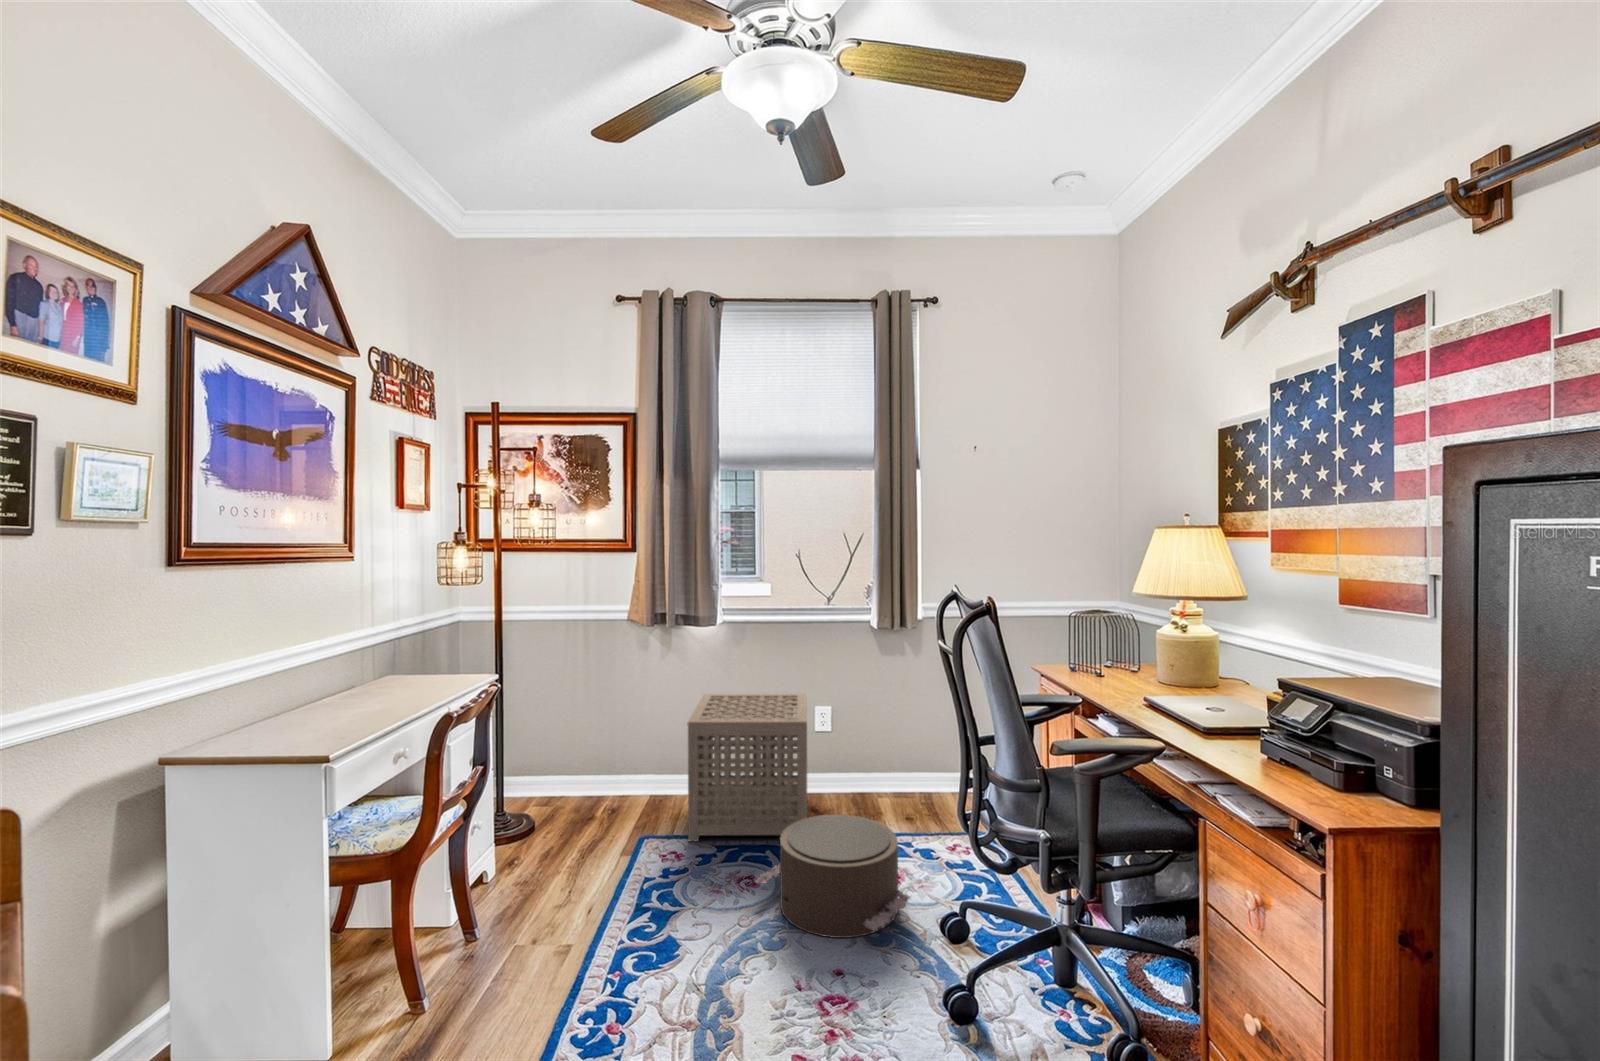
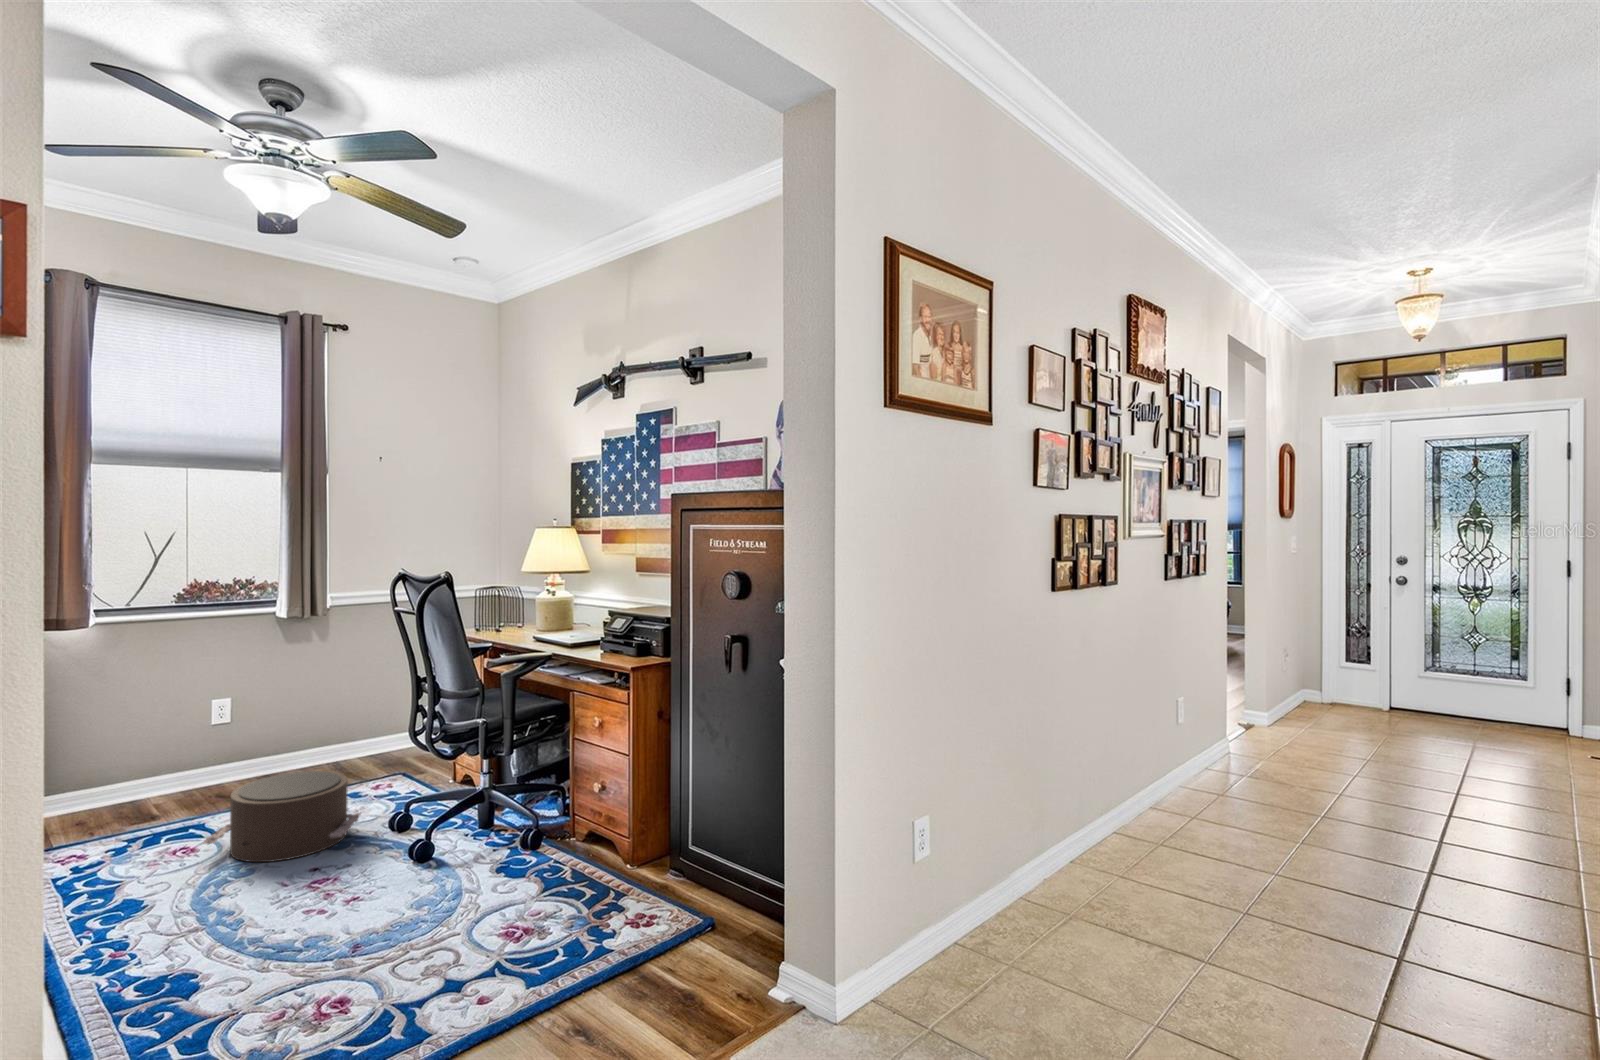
side table: present [687,694,807,841] -> none [63,690,229,851]

